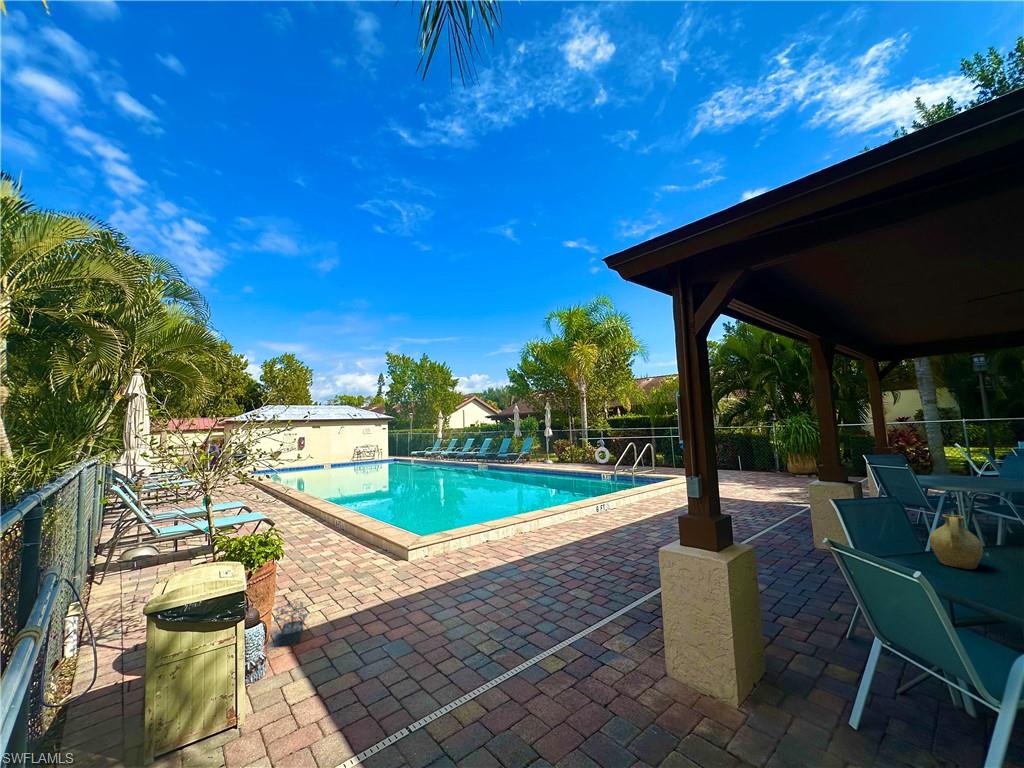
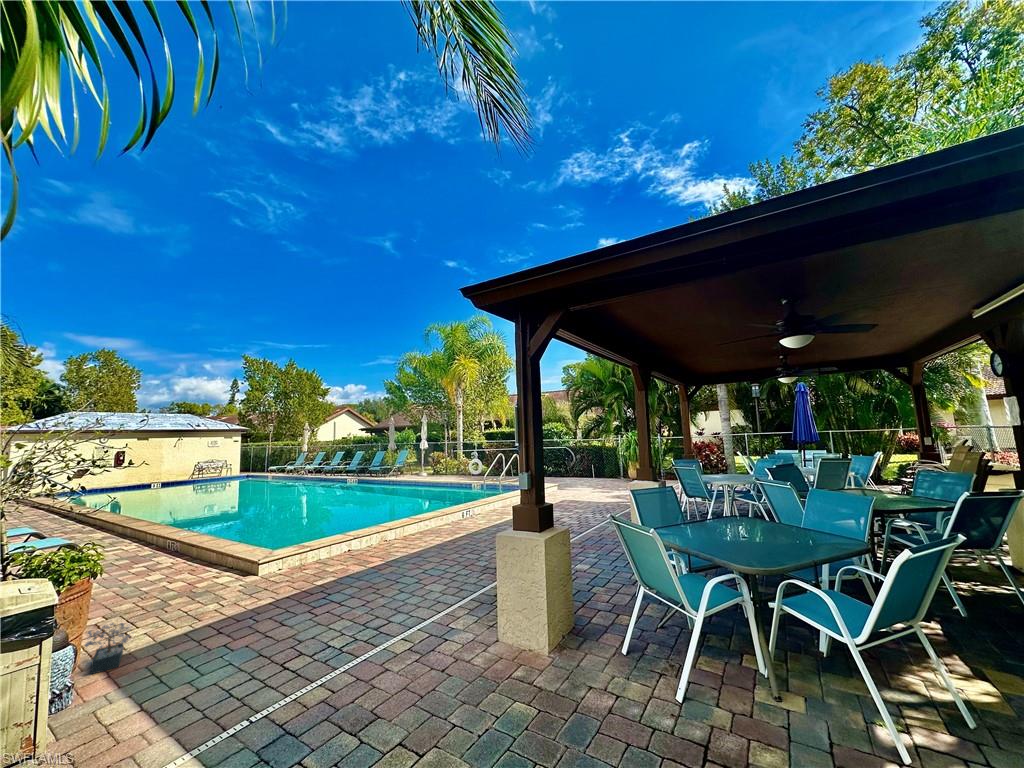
pitcher: present [930,514,983,569] -> none [687,495,716,533]

